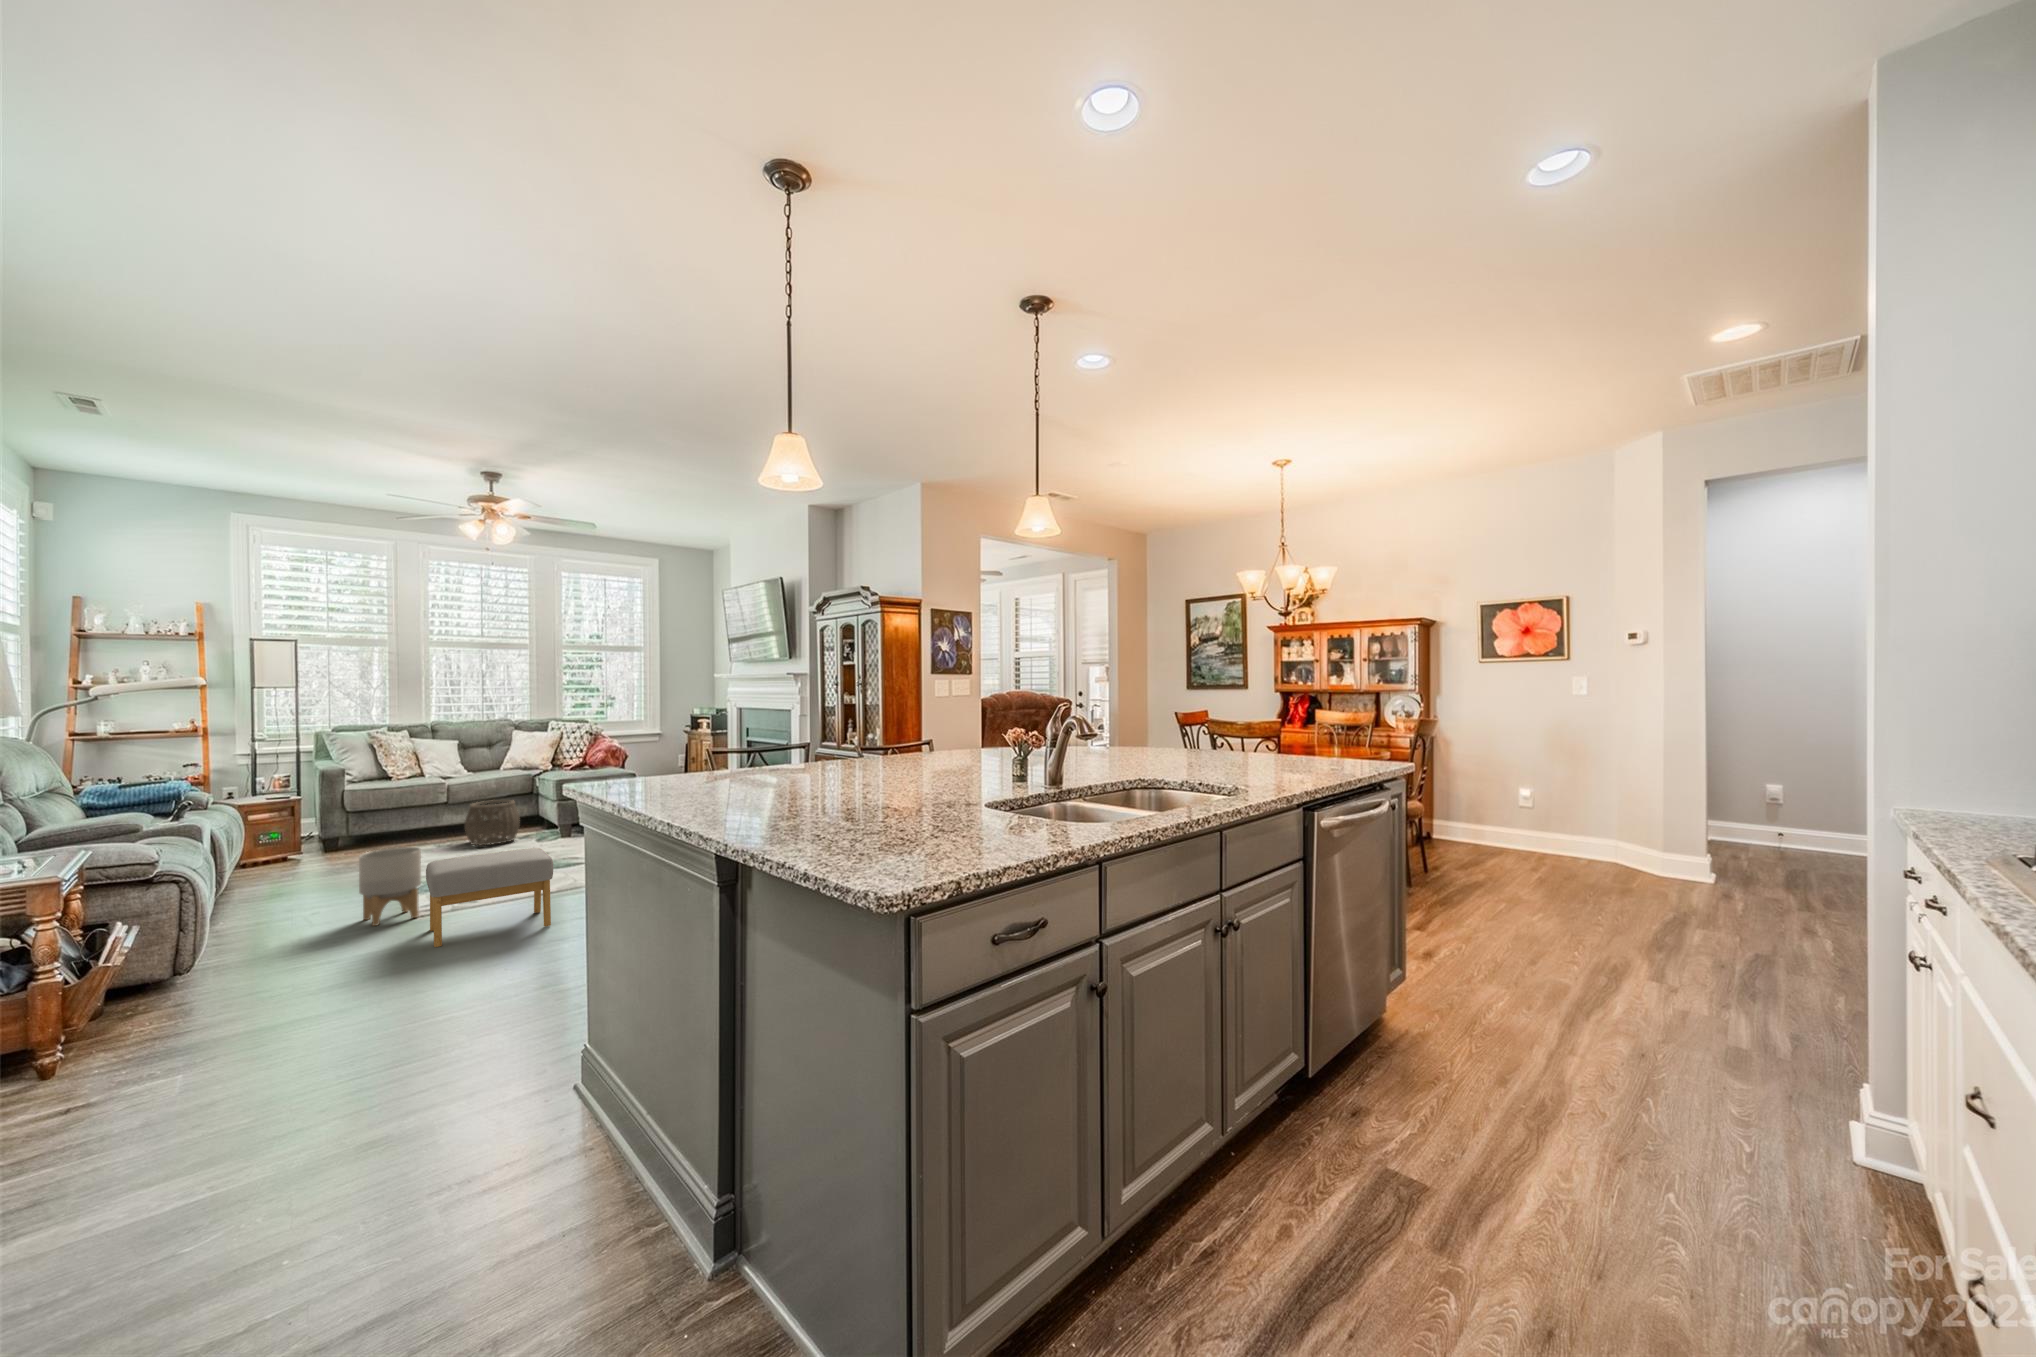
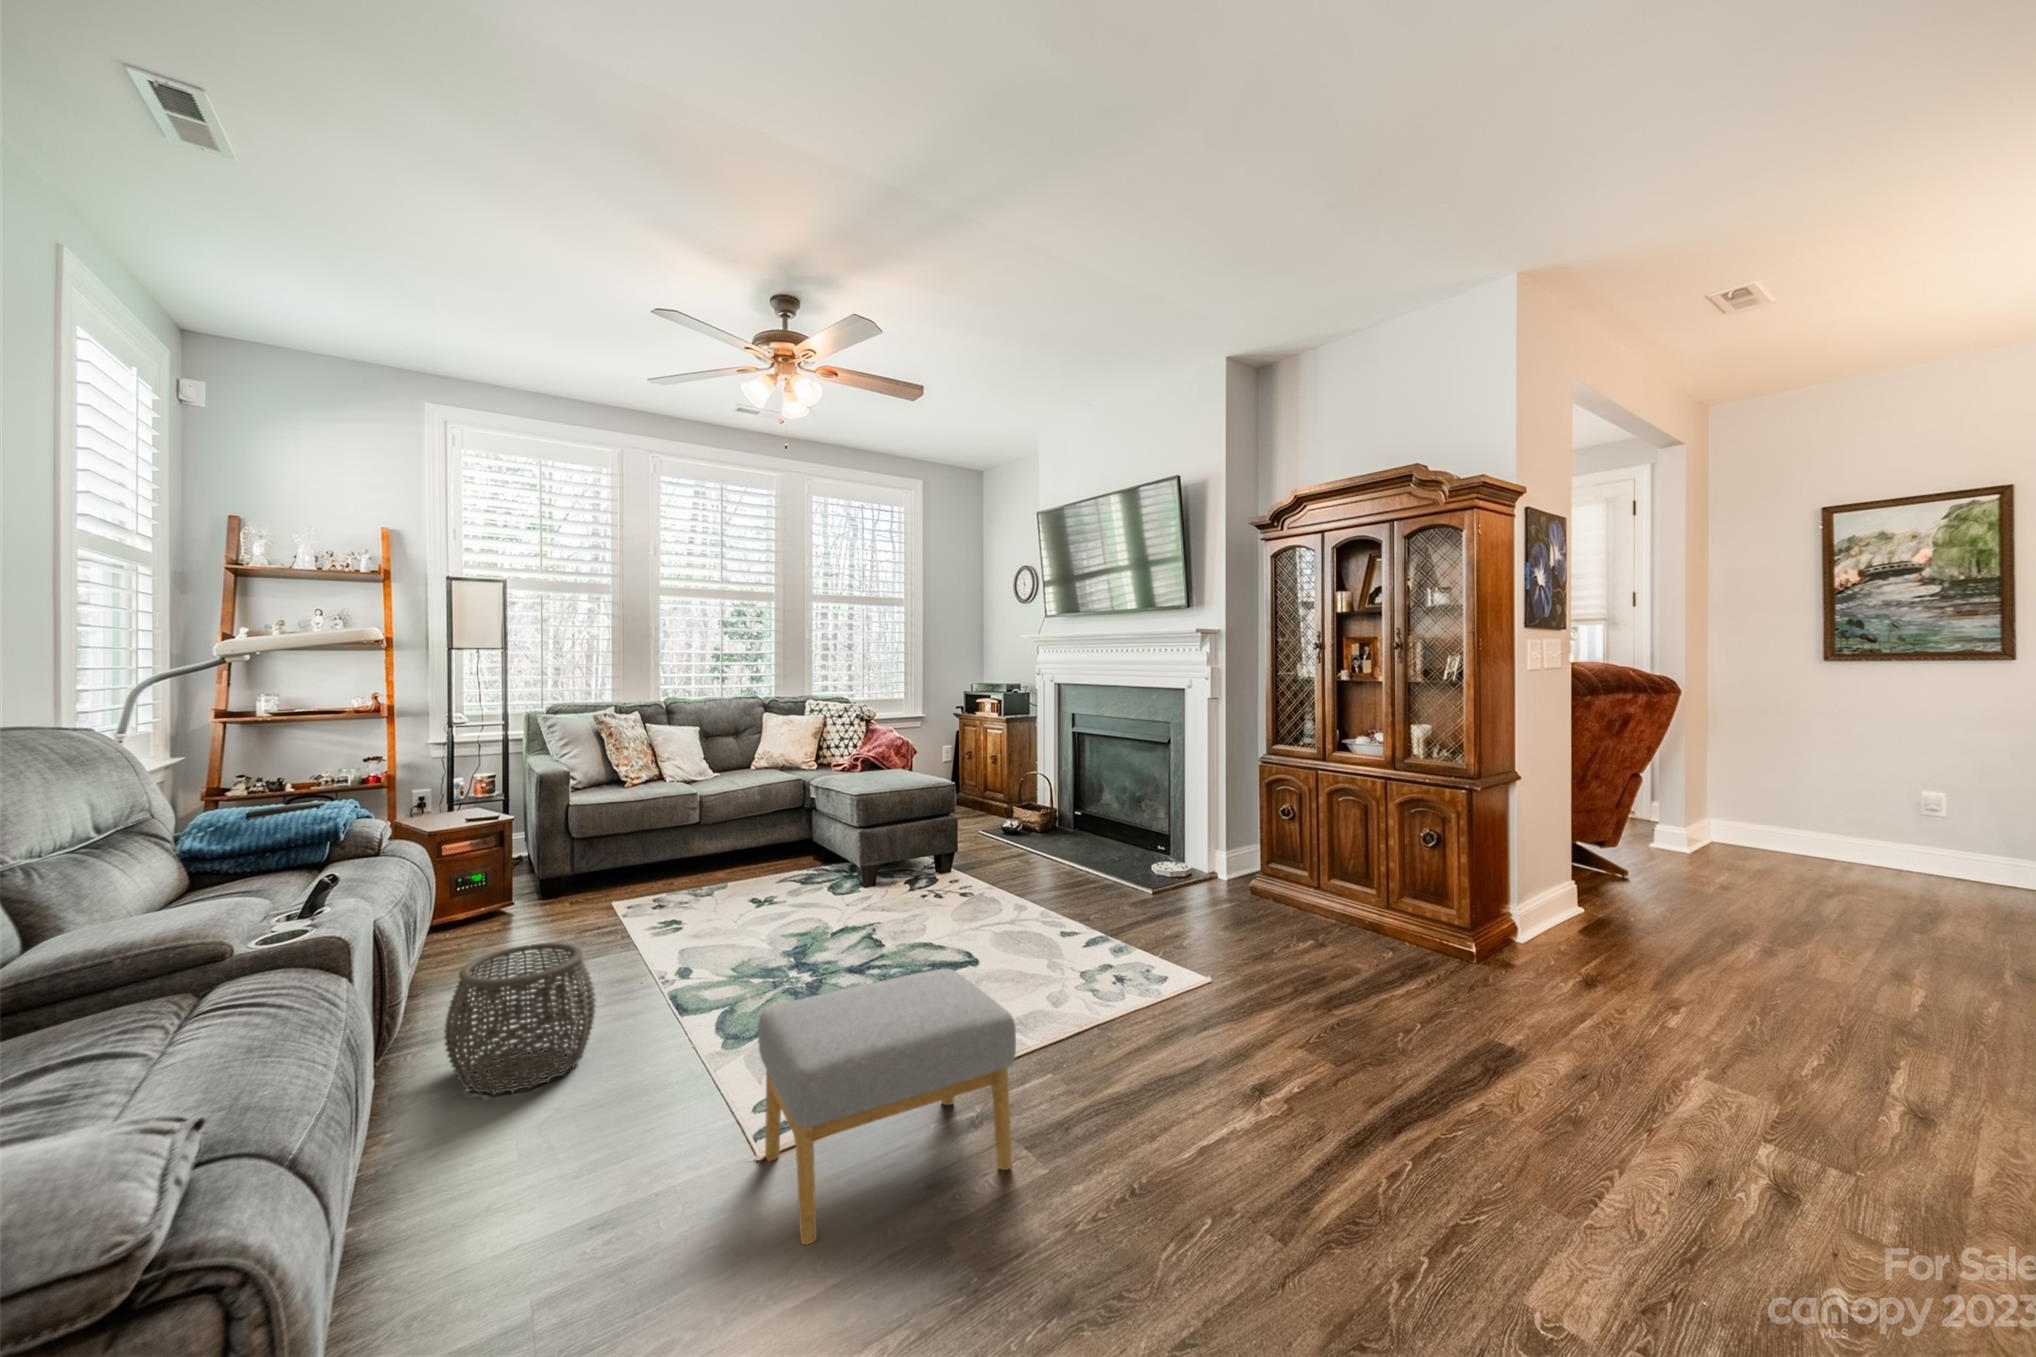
woven basket: present [465,800,520,846] -> present [444,943,596,1094]
planter: present [359,847,421,926] -> none [621,949,727,1127]

